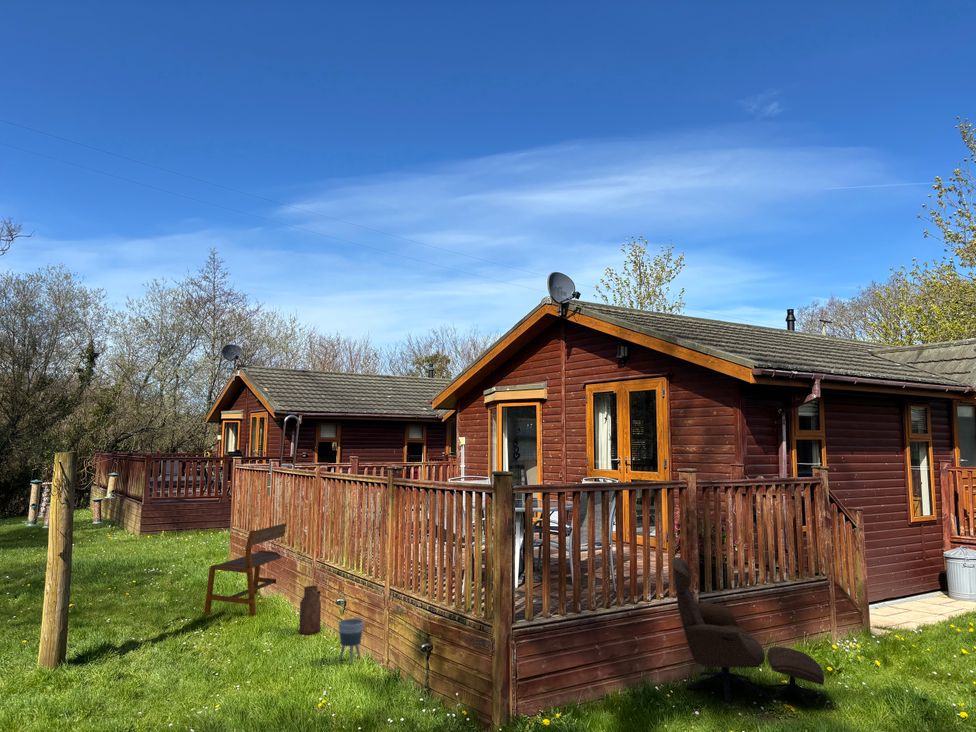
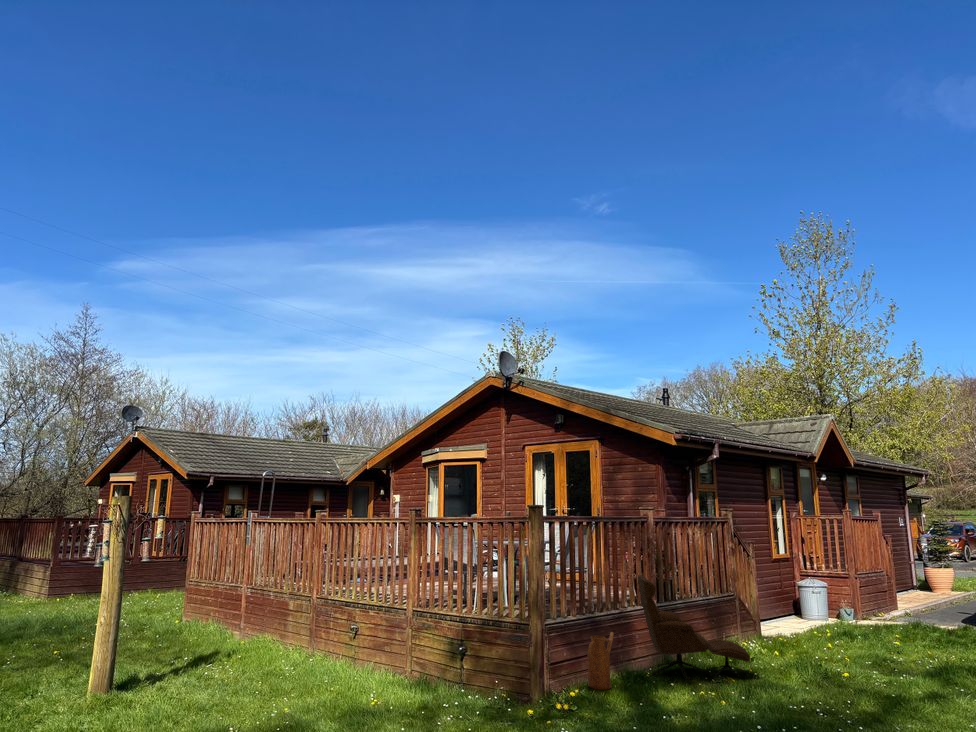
bench: present [204,523,286,615] -> none [202,567,277,654]
watering can: present [299,586,321,634] -> present [588,632,614,690]
planter: present [339,619,363,664] -> none [366,639,388,677]

